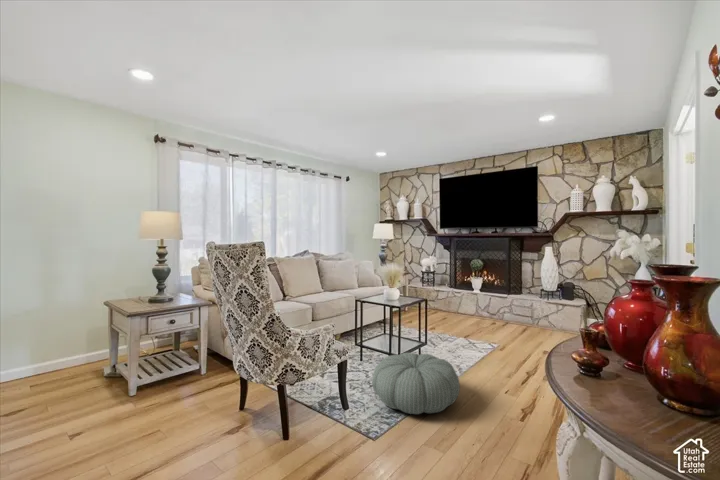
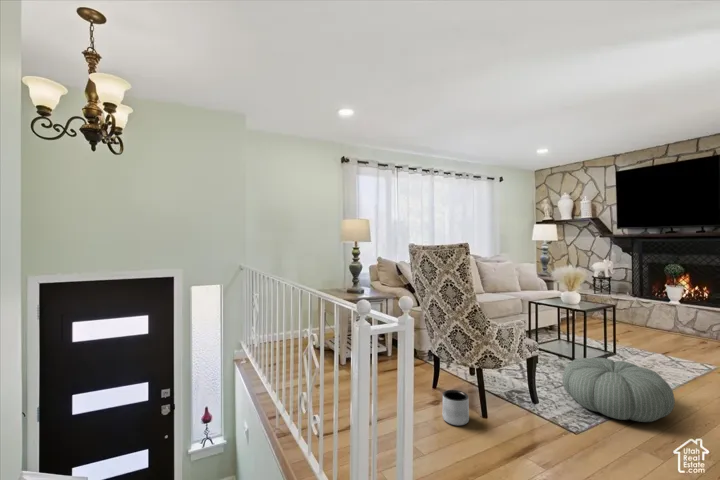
planter: none [233,414,264,458] -> present [443,390,469,425]

